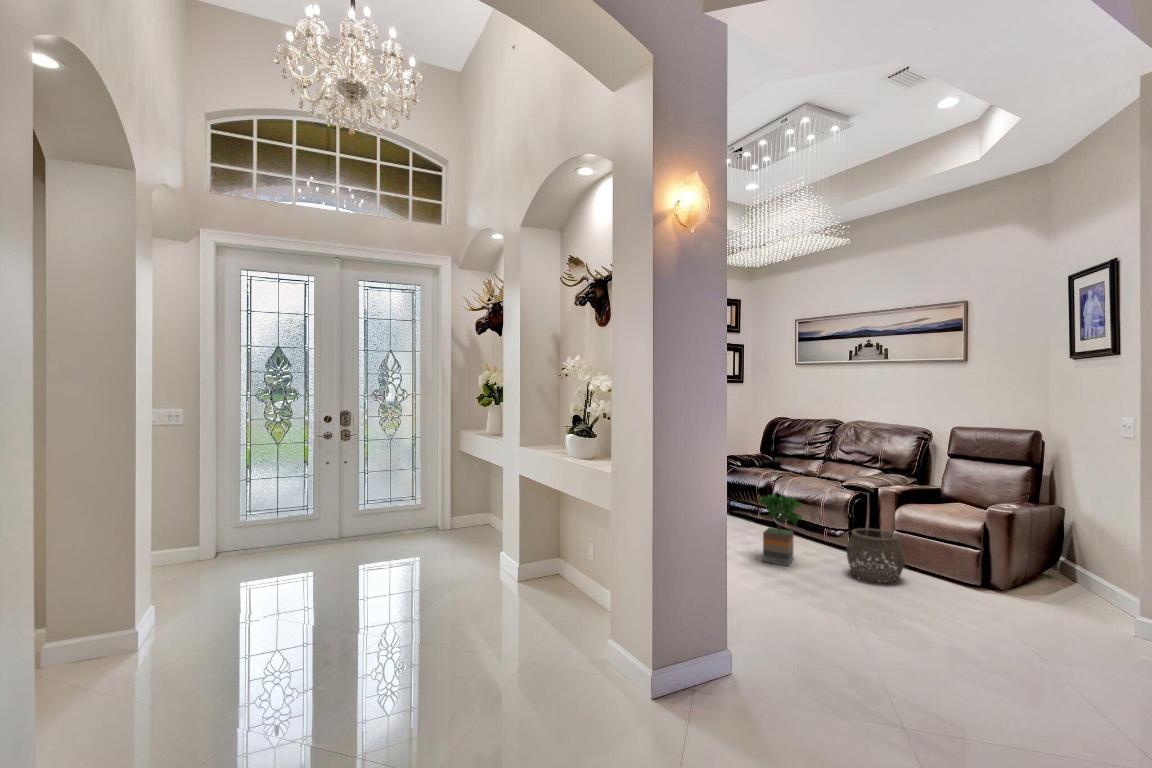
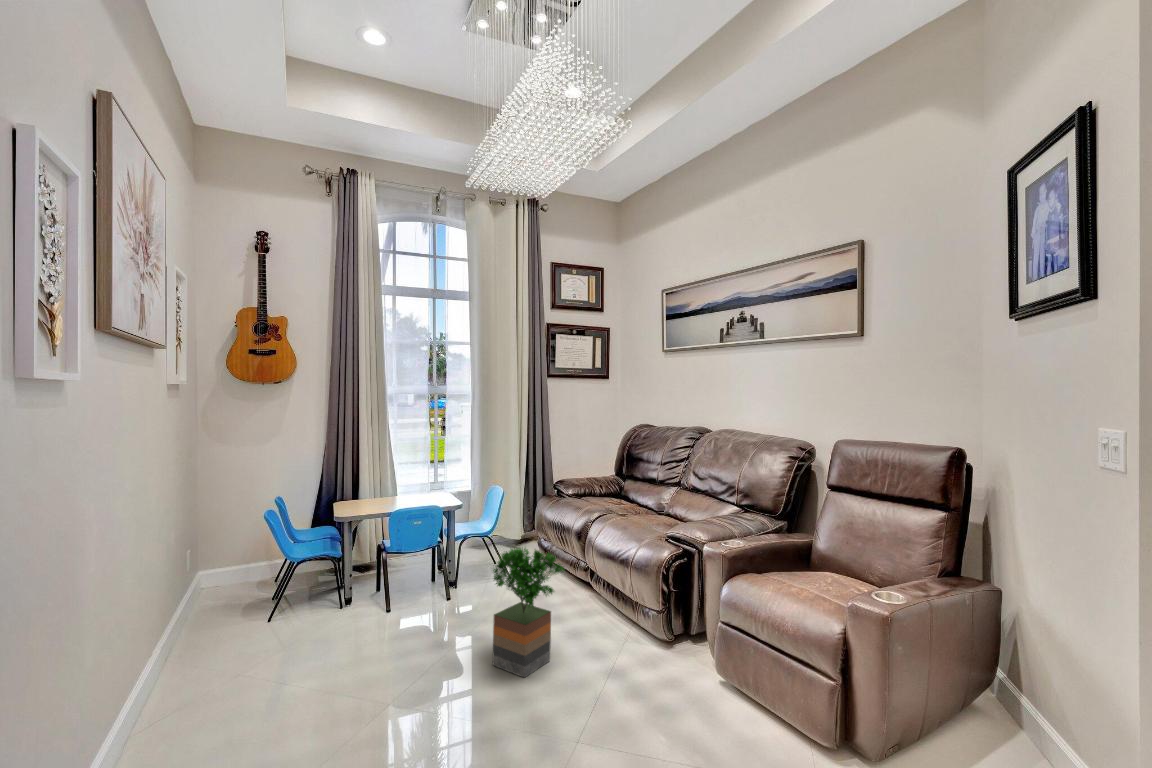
woven basket: present [846,528,904,583] -> none [606,617,700,734]

